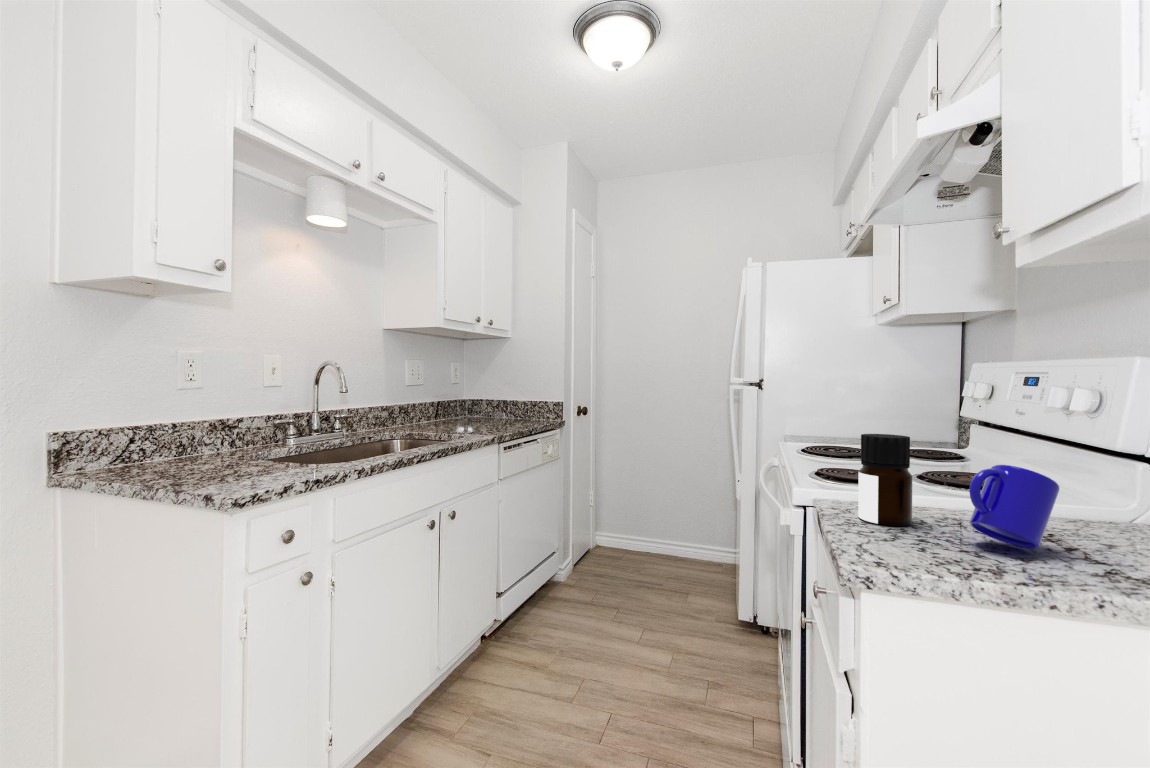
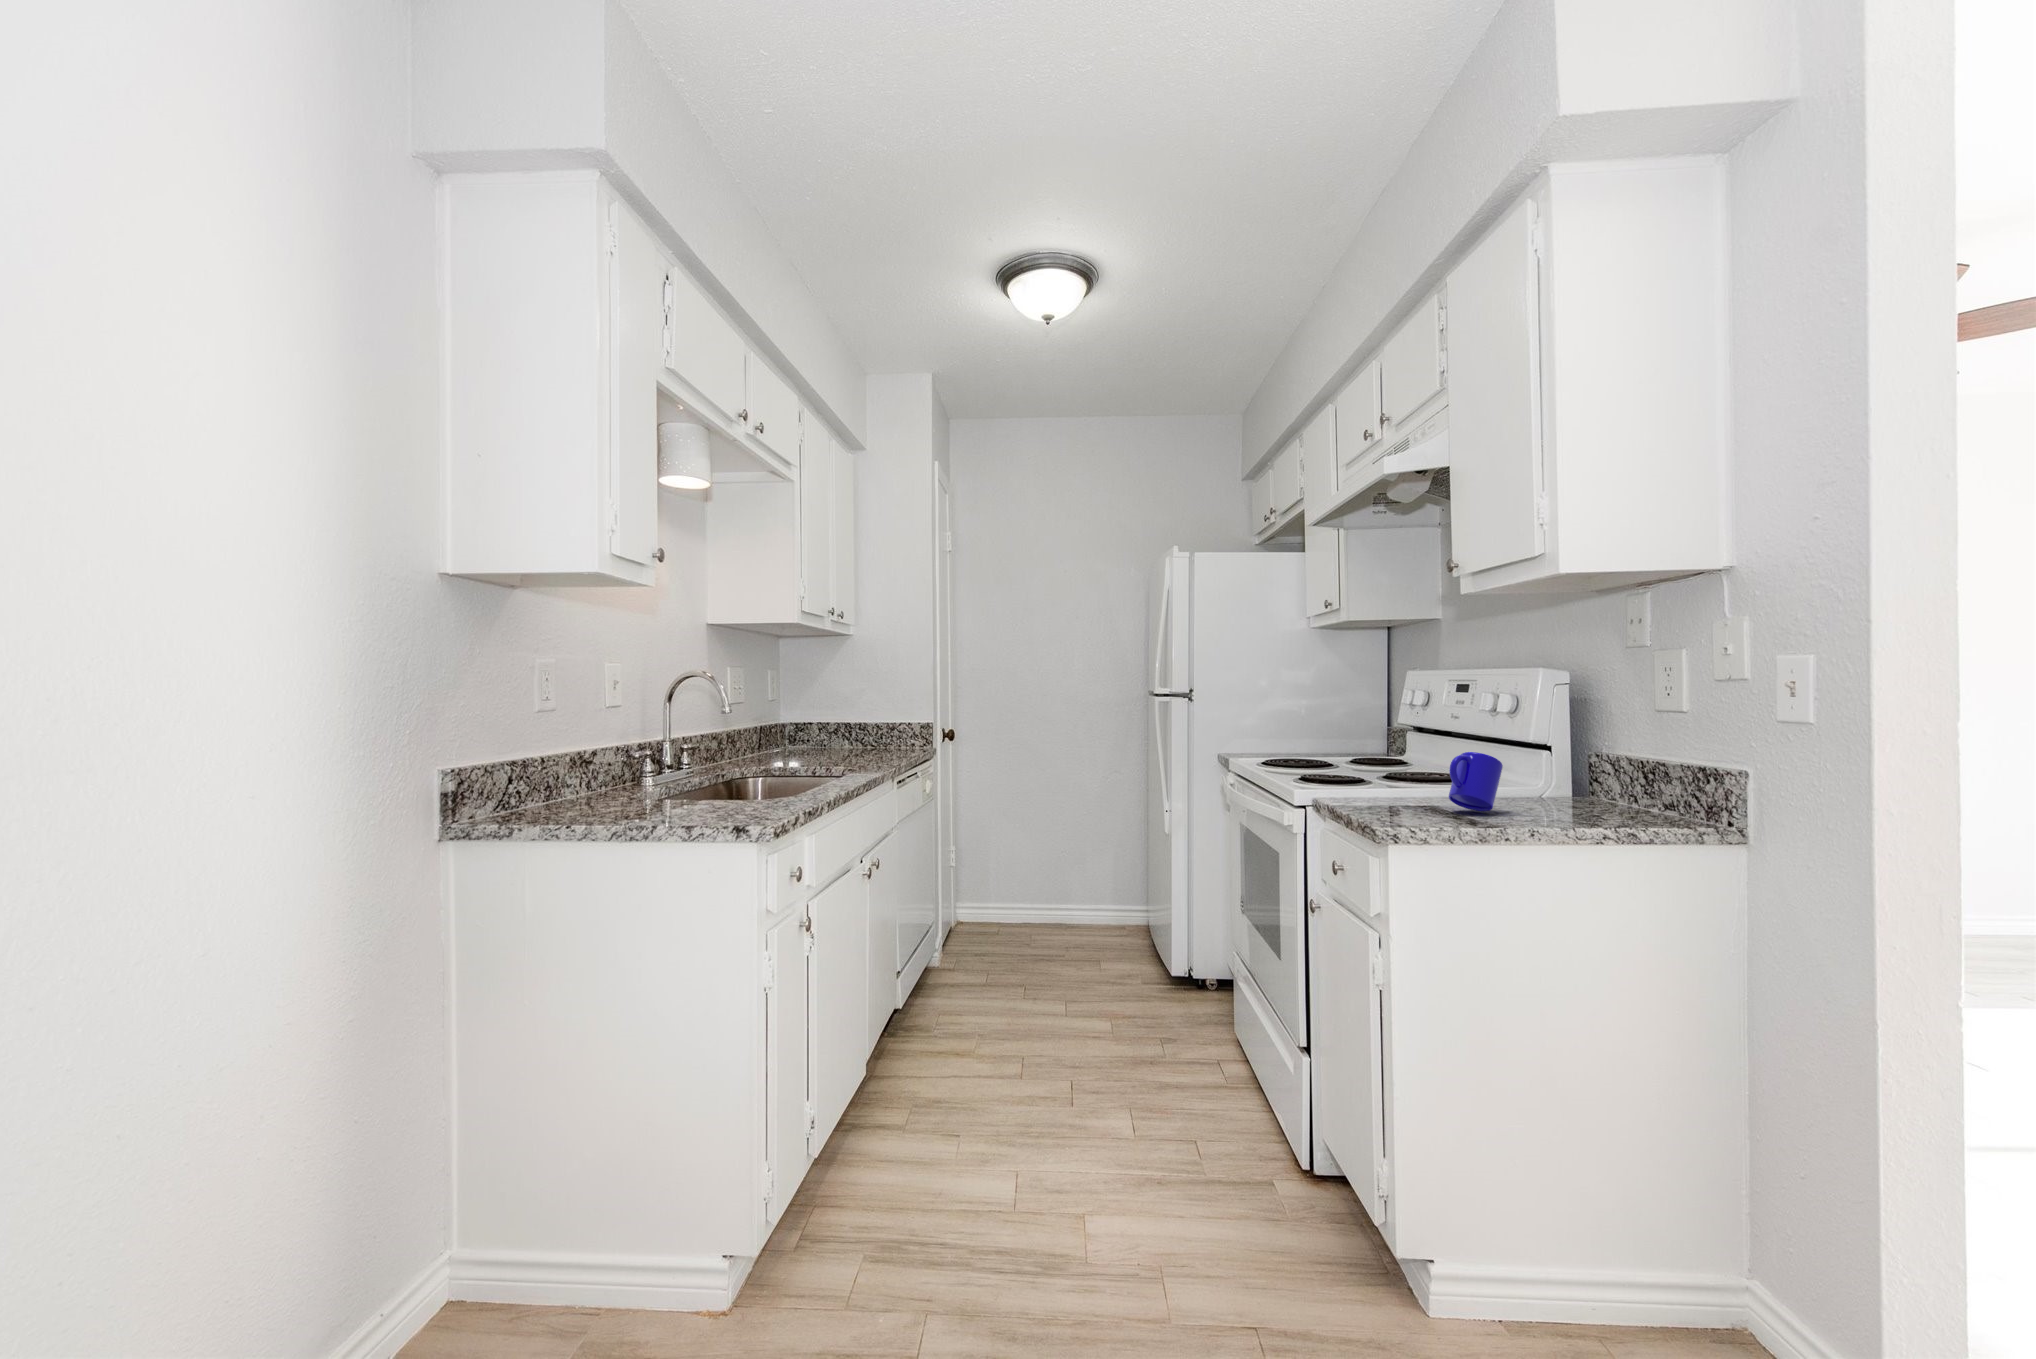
bottle: present [858,434,912,526] -> none [1363,735,1404,807]

